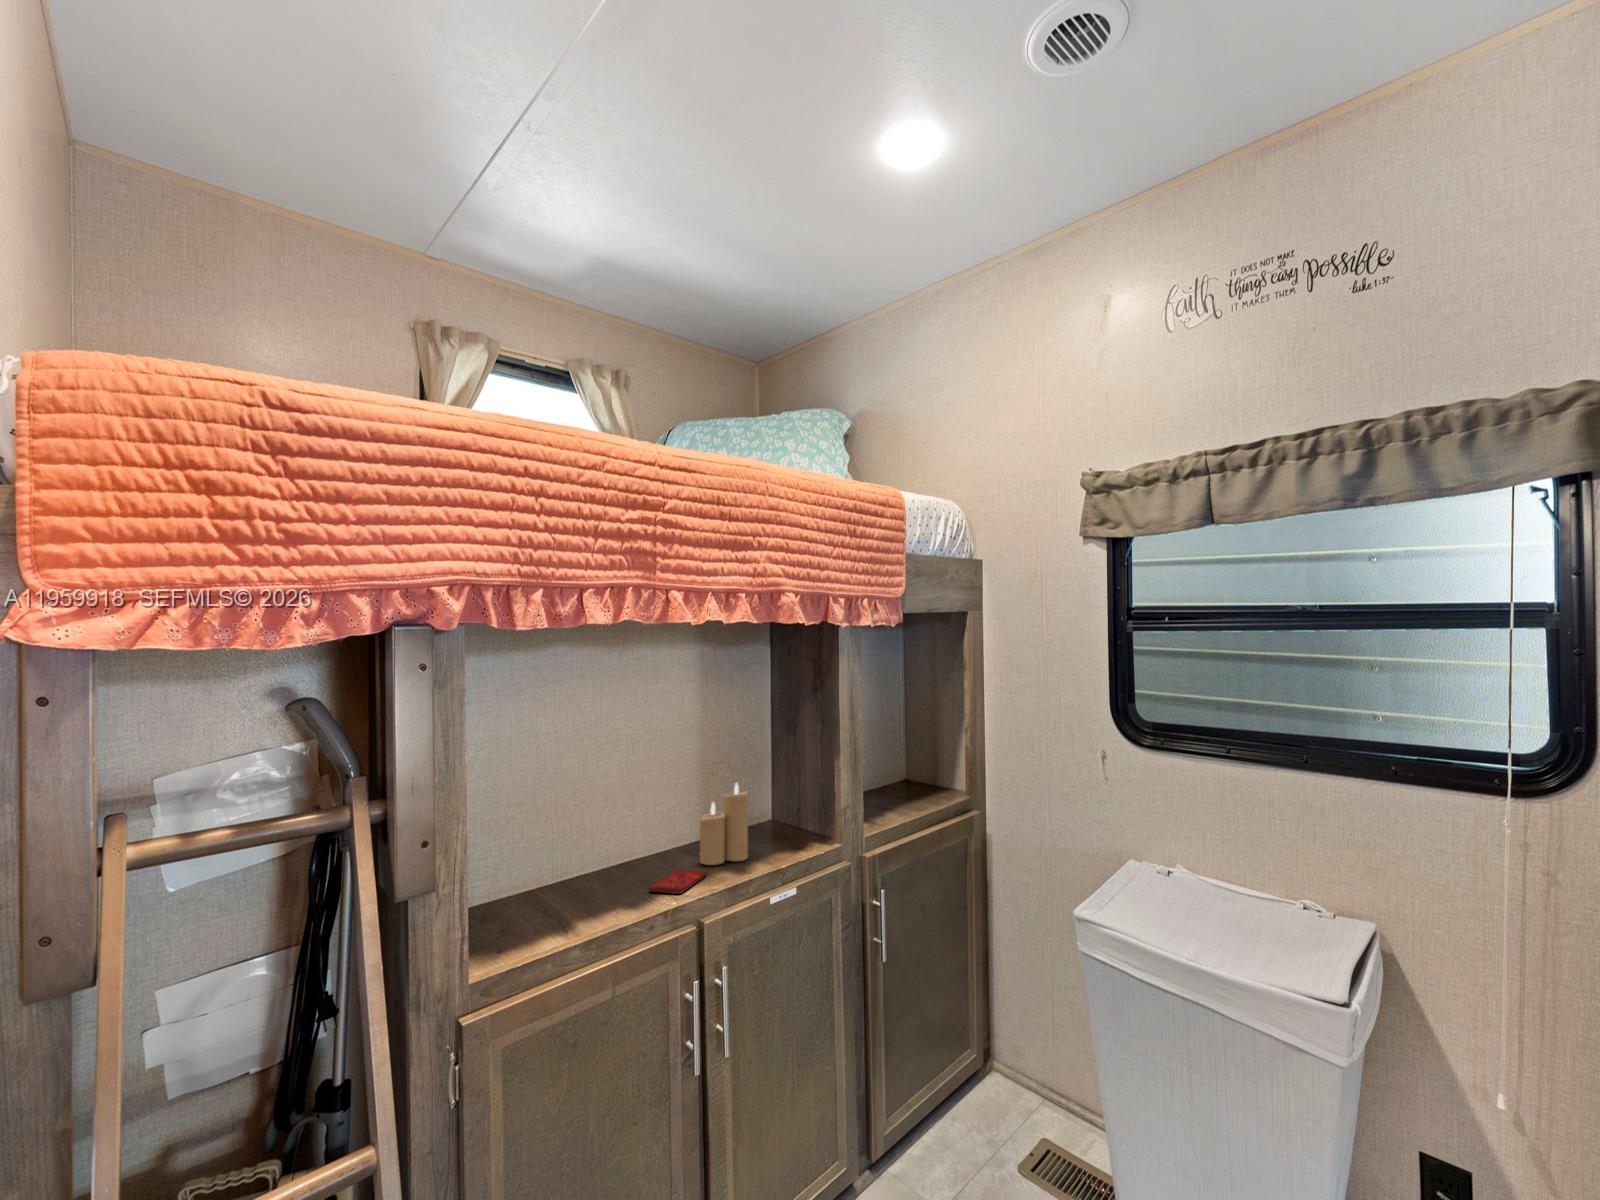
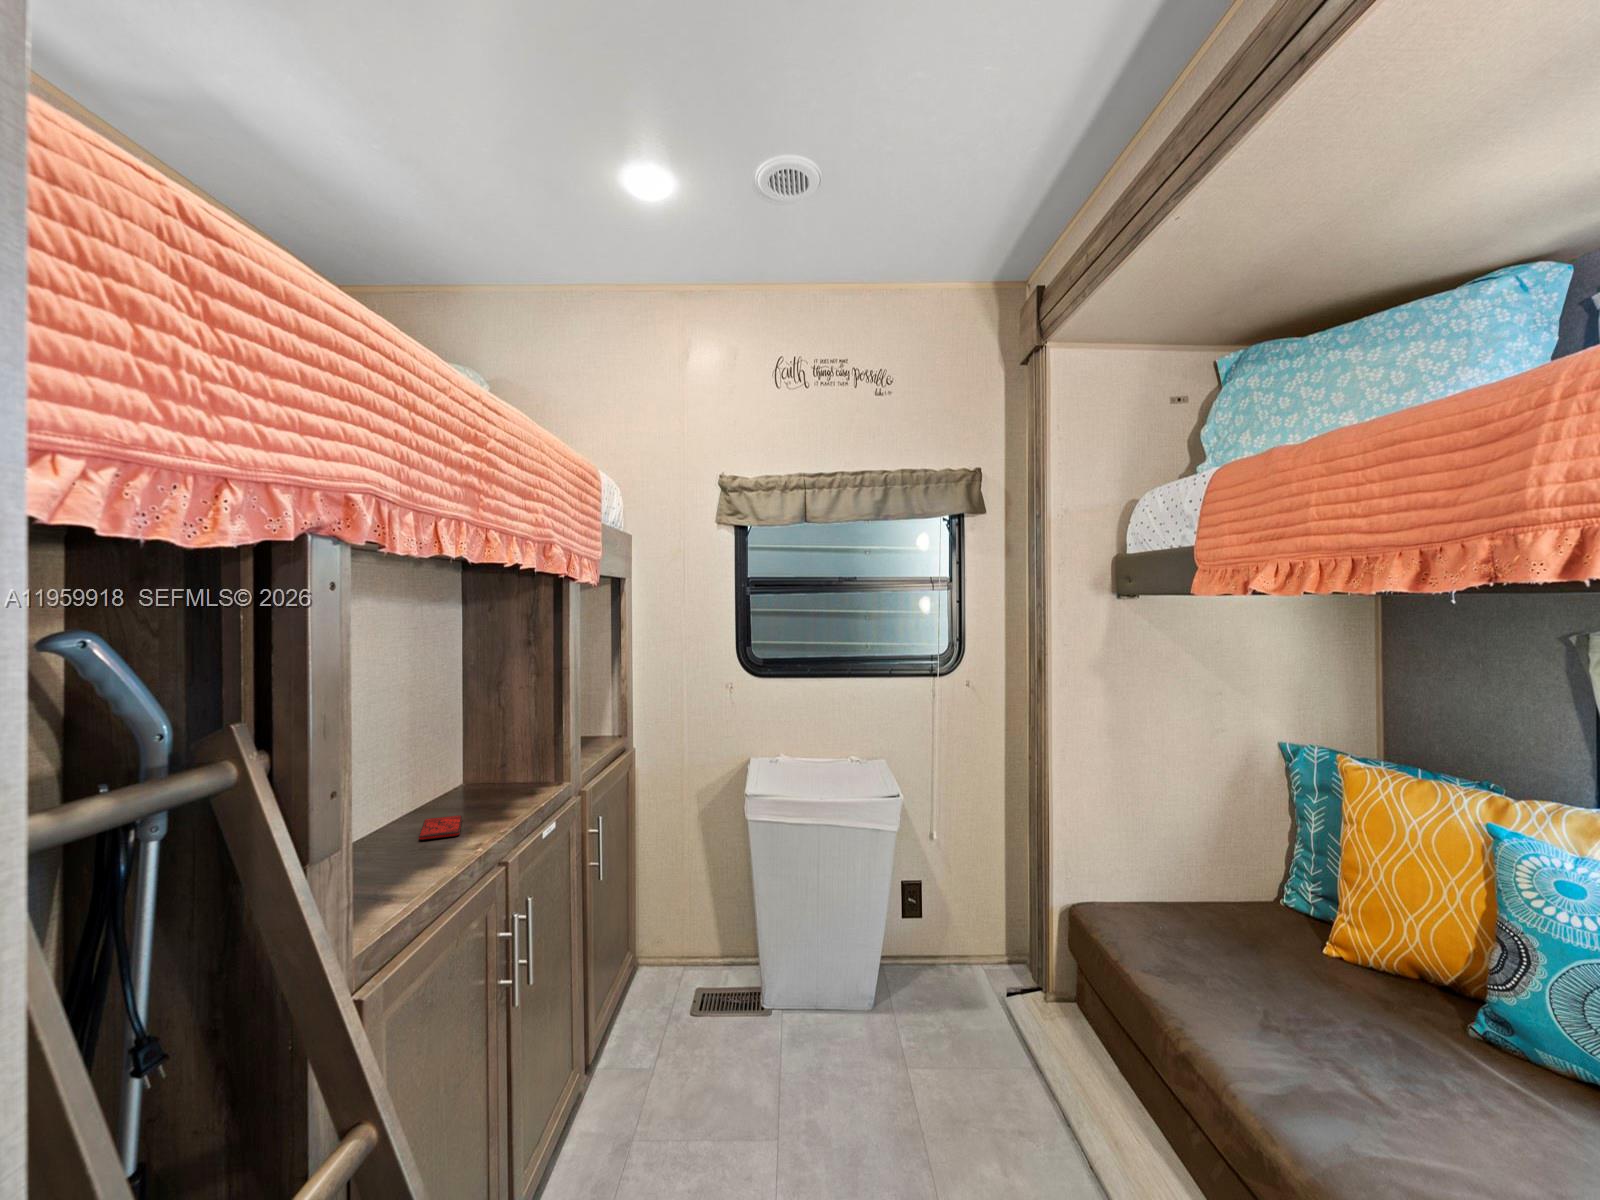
candle: present [699,783,748,865] -> none [436,730,483,812]

